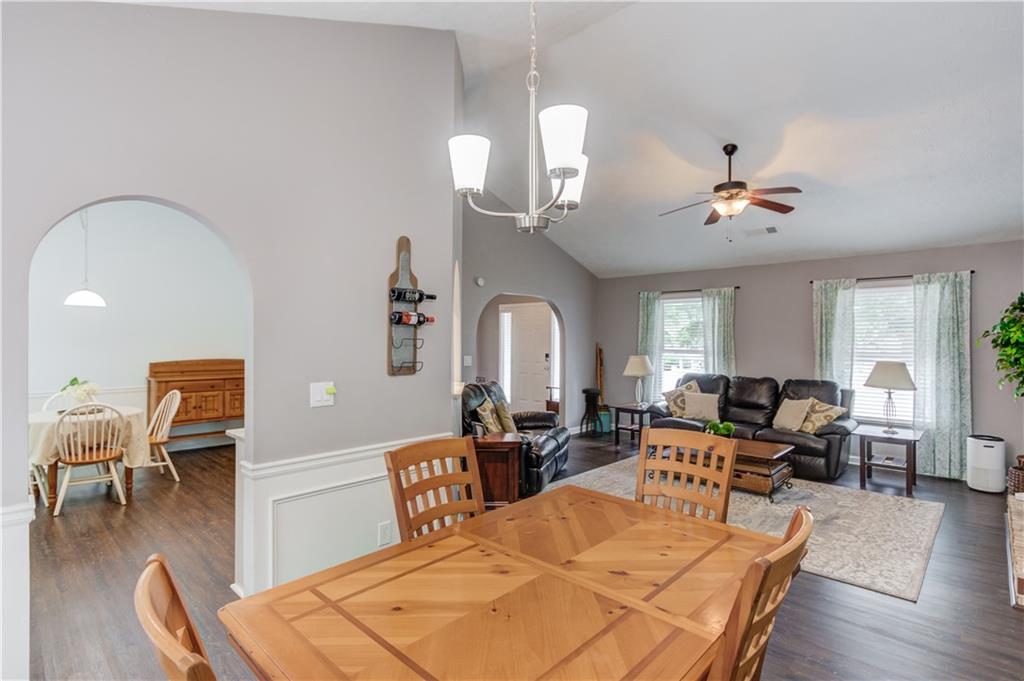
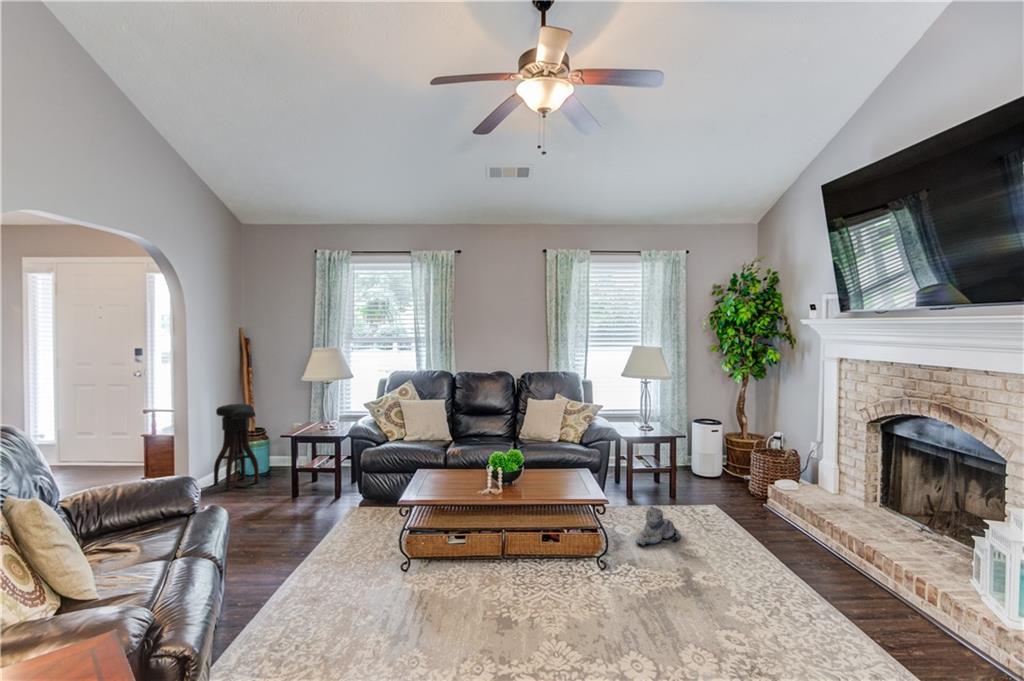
plush toy: none [827,478,876,507] -> present [636,506,680,546]

